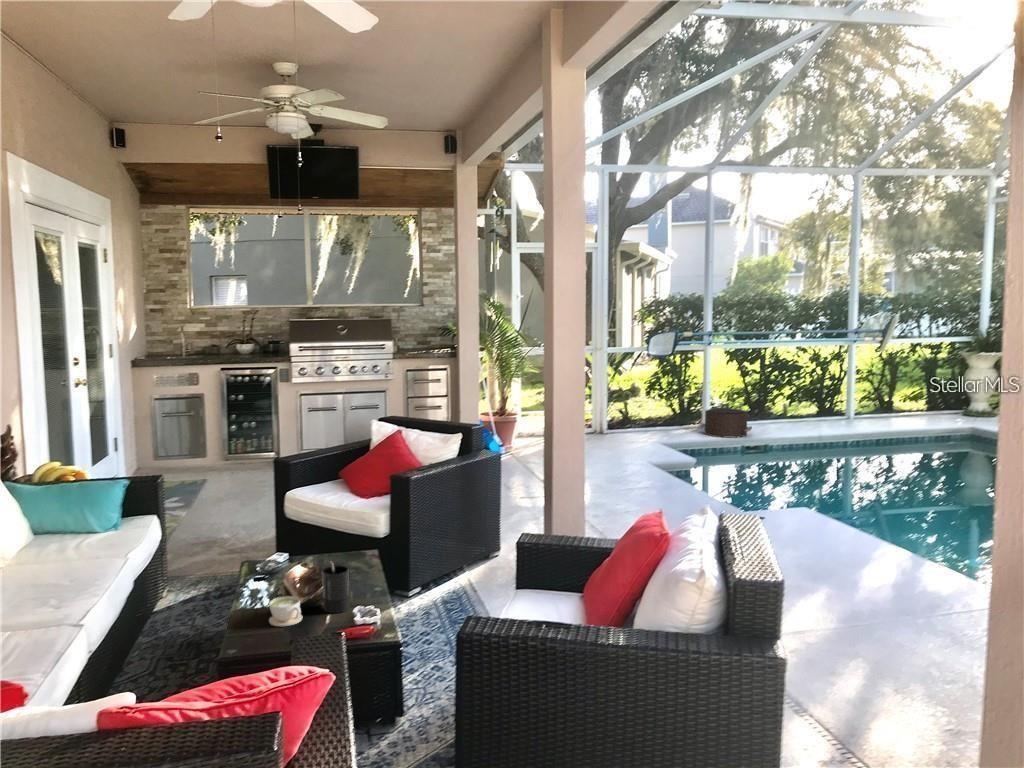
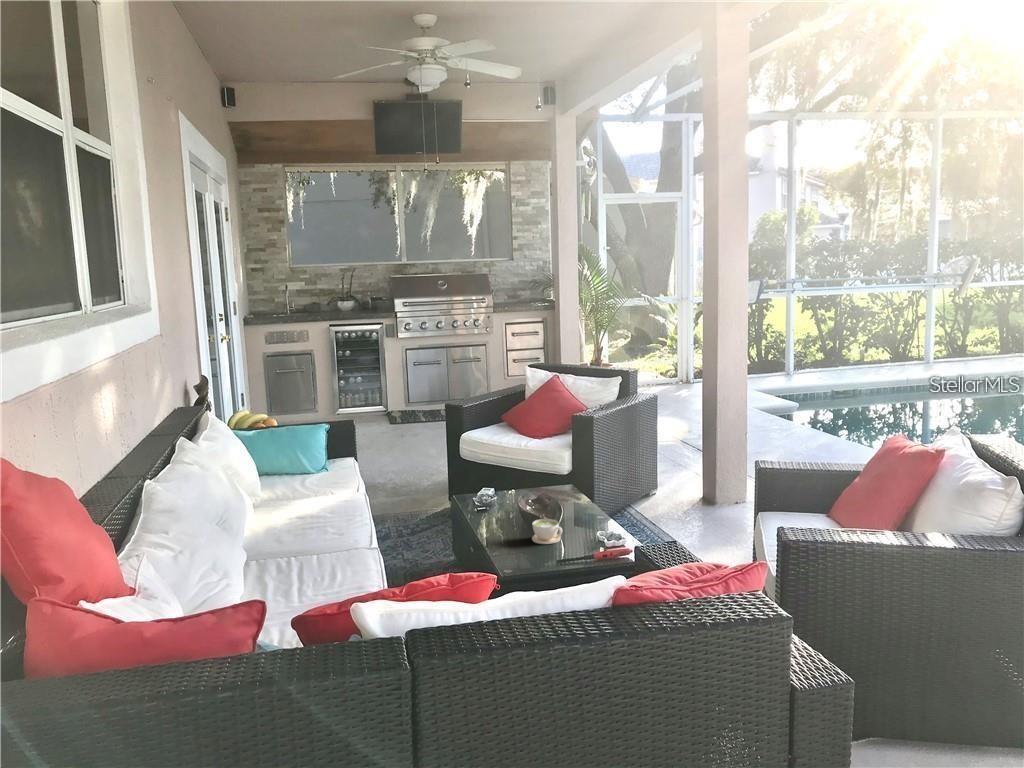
pouf: present [698,408,752,438] -> none [784,355,838,383]
candle: present [322,564,350,613] -> none [570,489,594,533]

